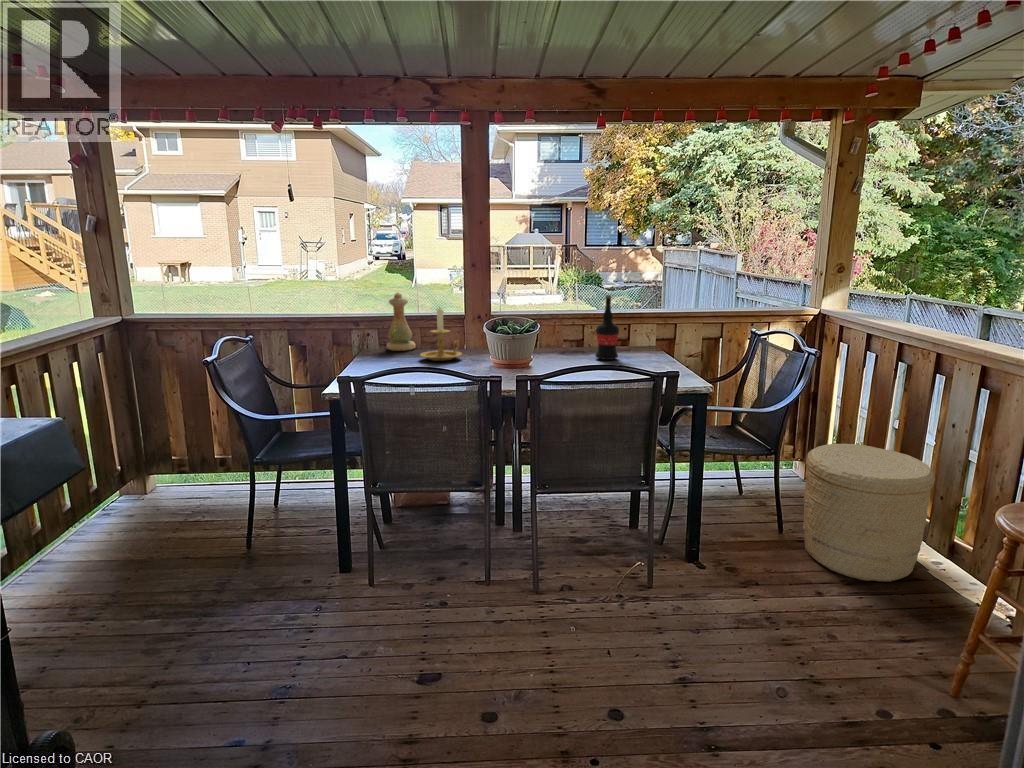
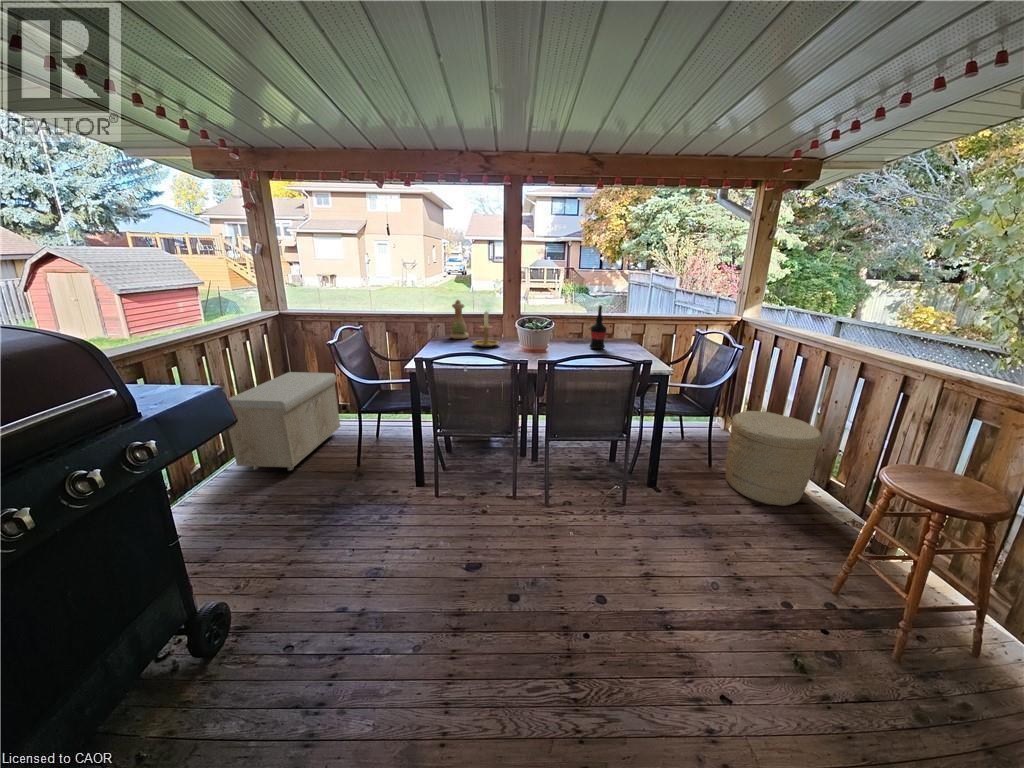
storage bench: none [37,408,217,560] -> present [229,372,340,470]

